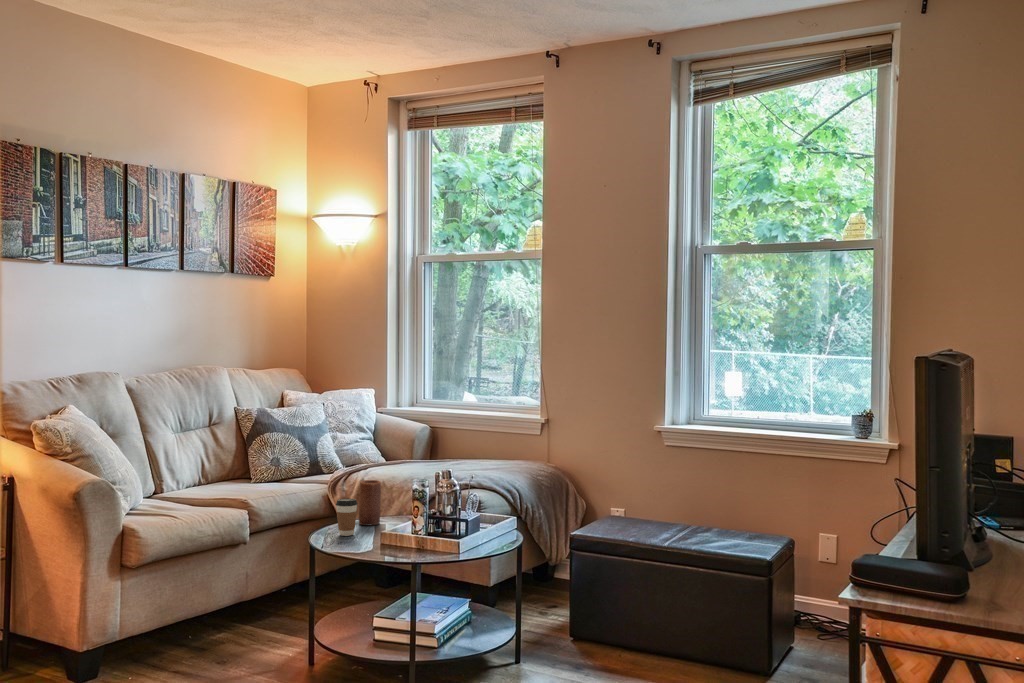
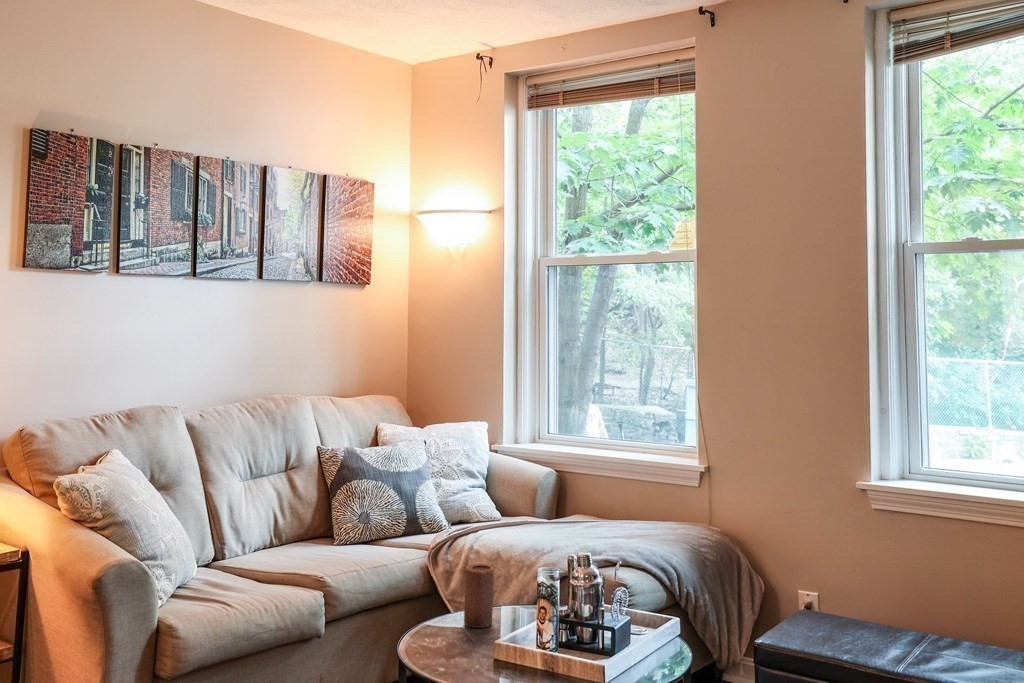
coffee cup: present [336,498,358,536] -> none [432,594,462,647]

